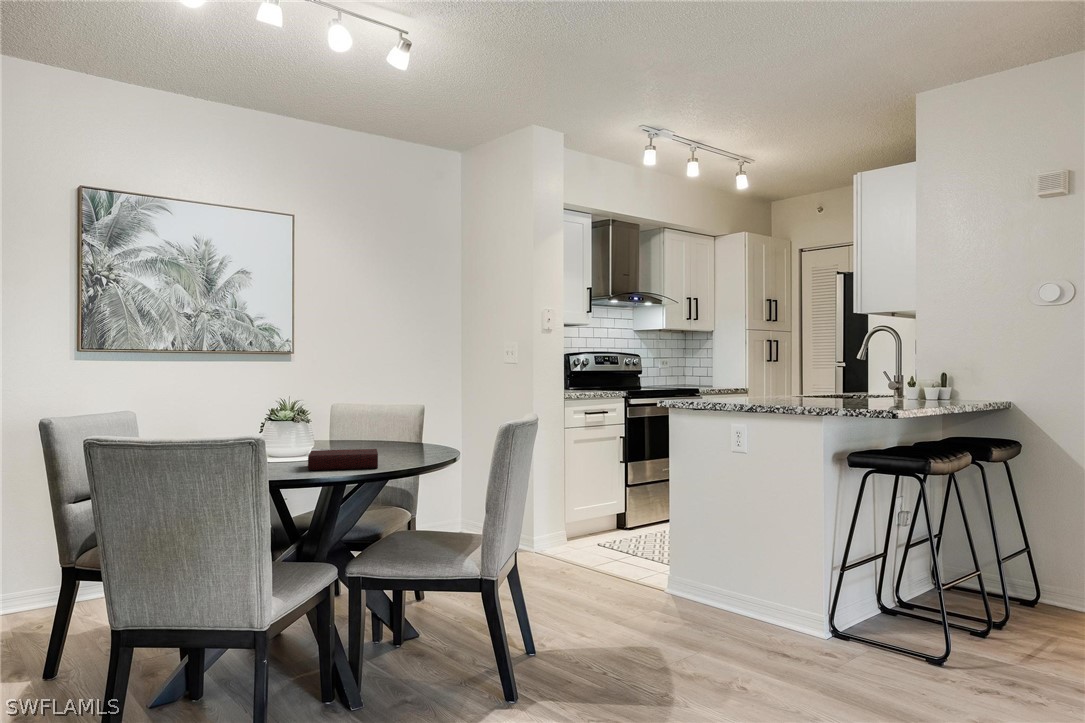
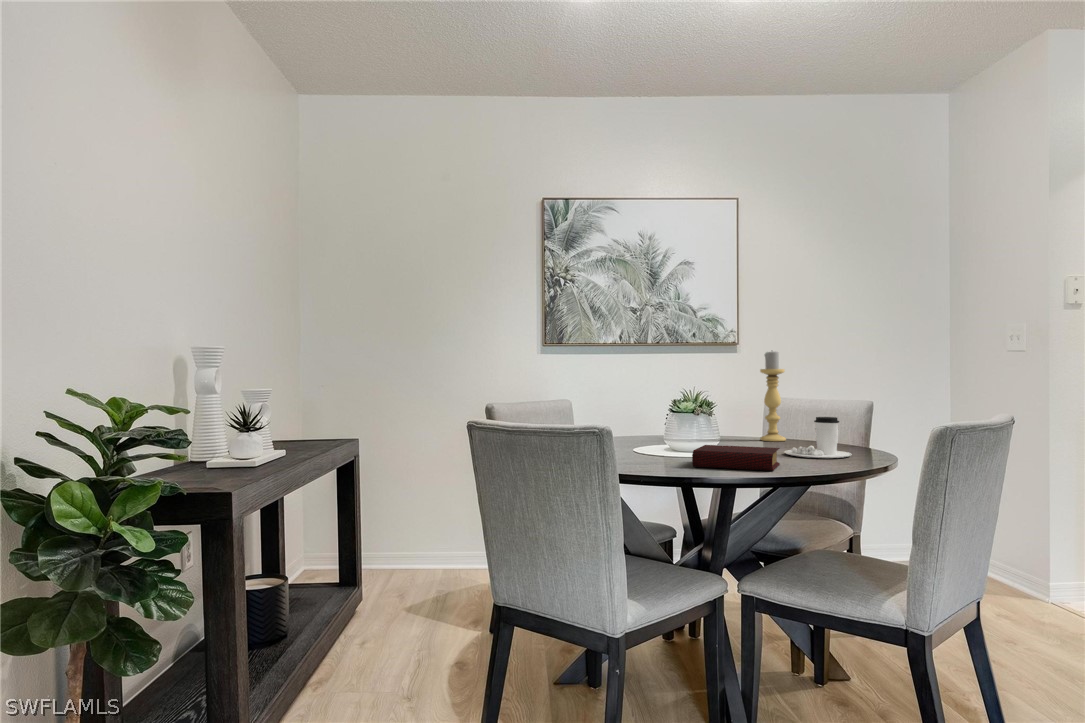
candle holder: none [335,363,357,444] -> present [760,351,786,441]
coffee cup: none [370,421,423,455] -> present [785,417,852,458]

